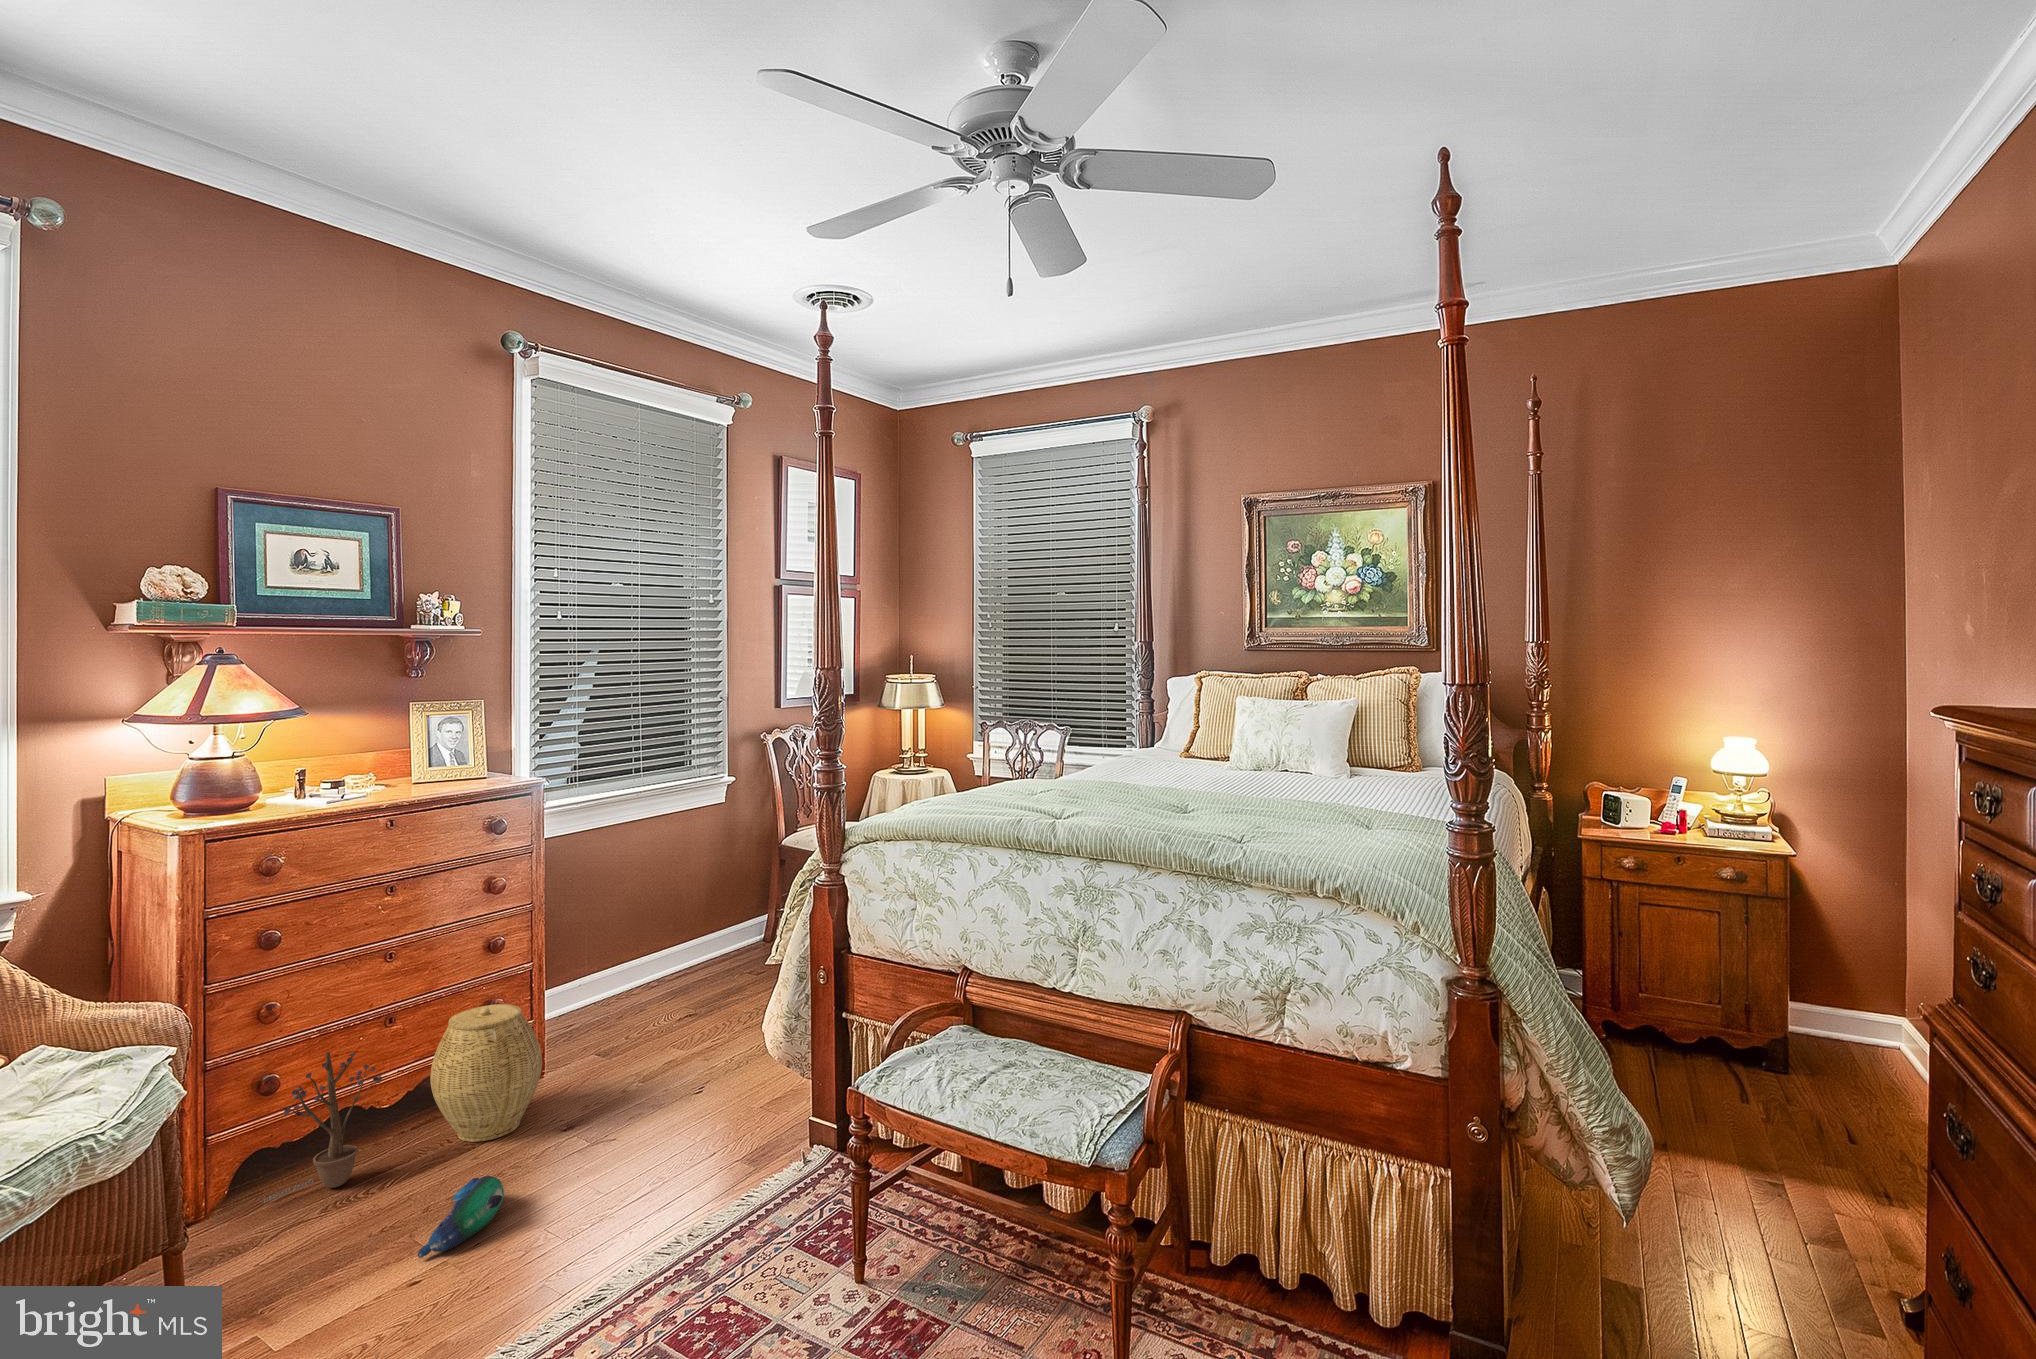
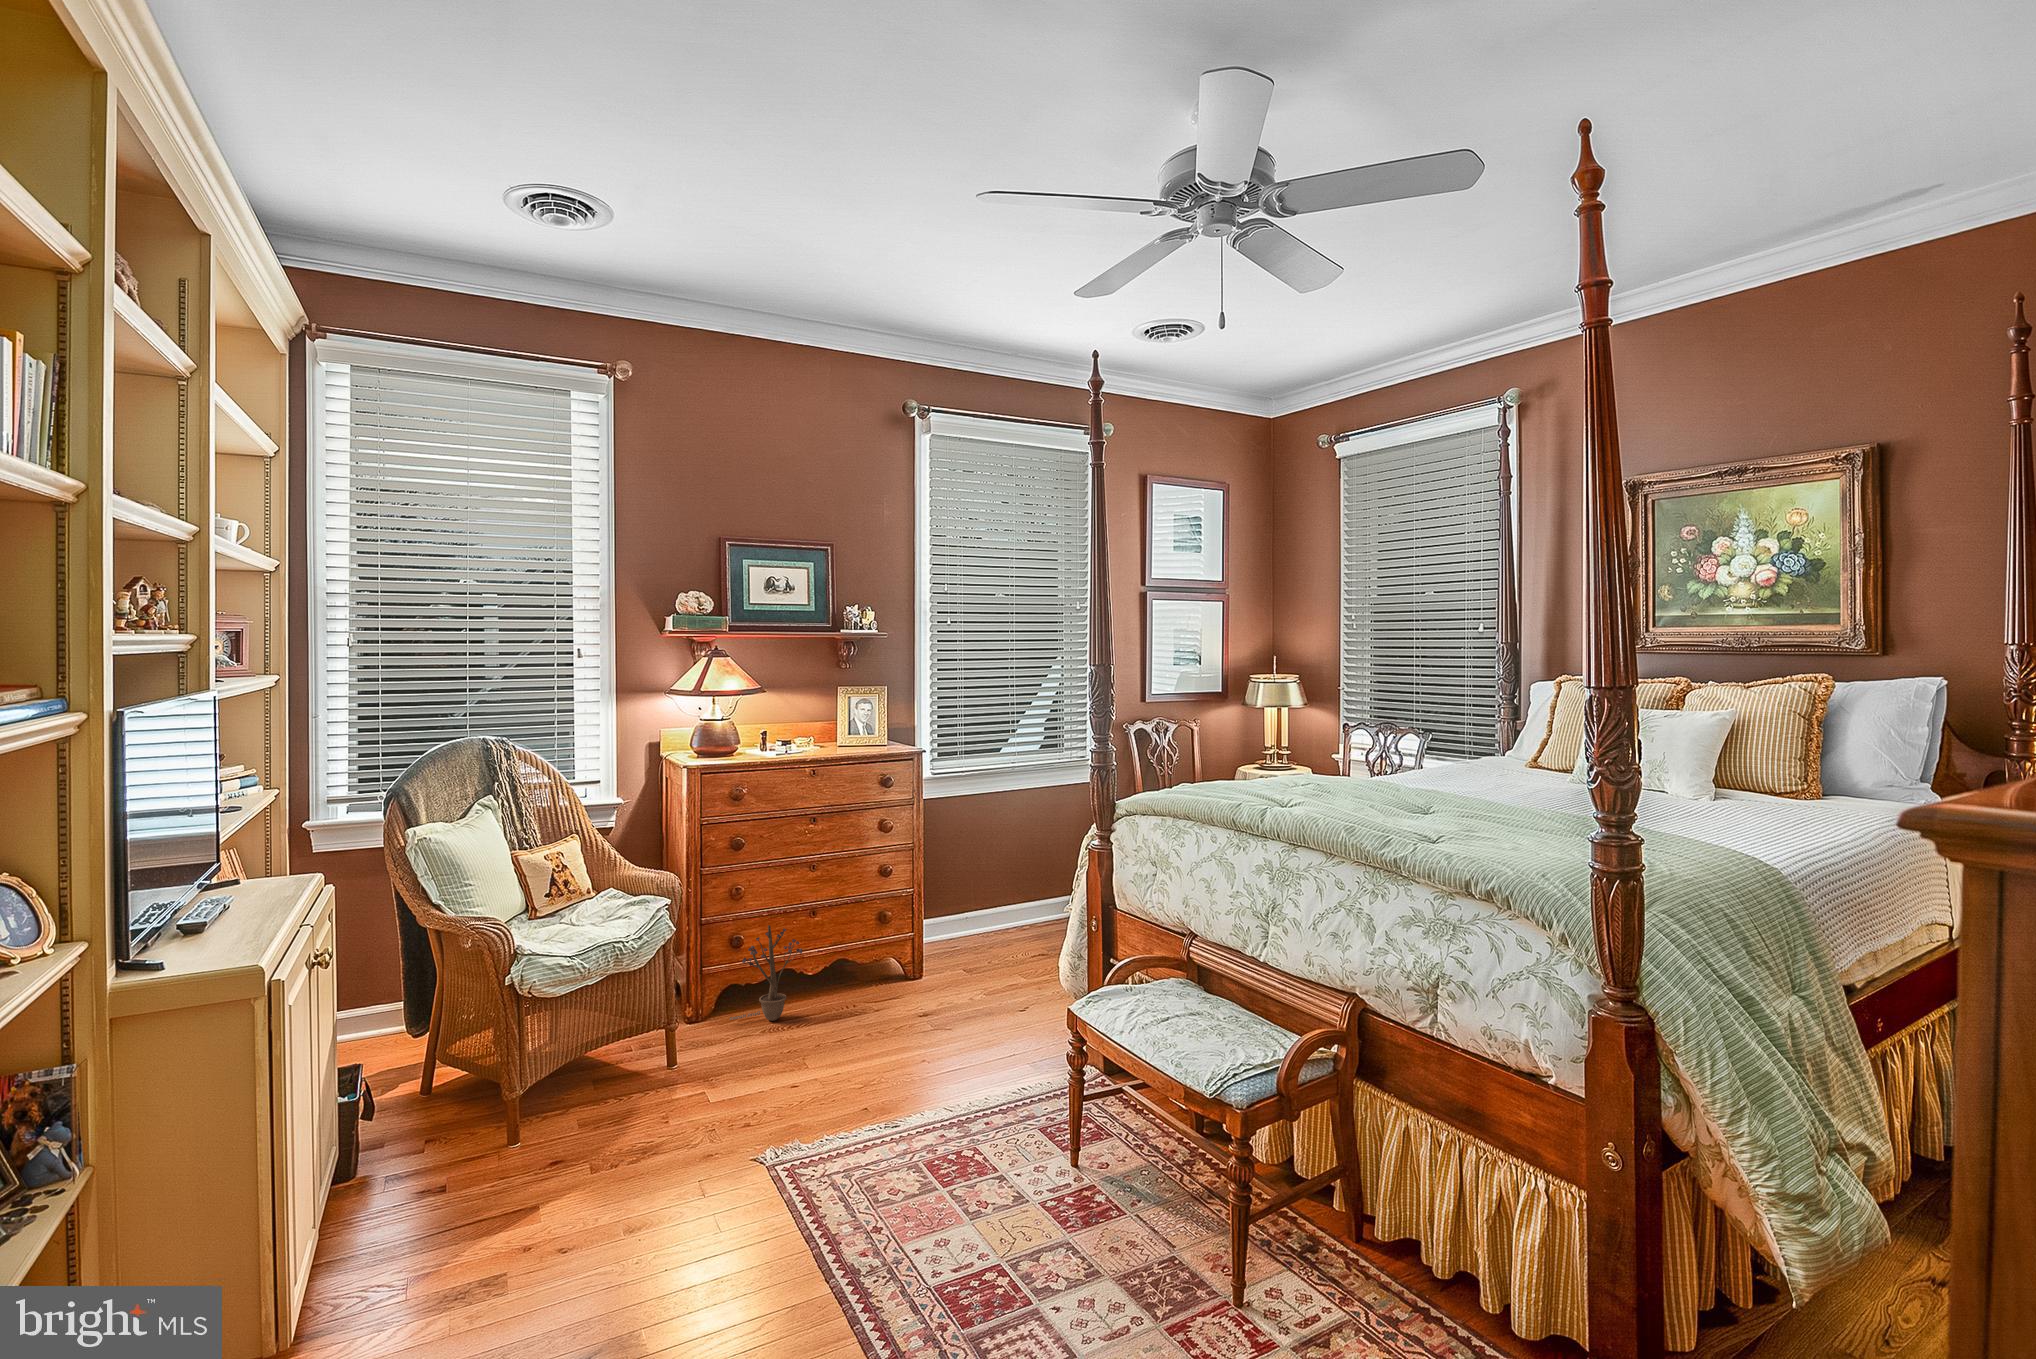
woven basket: present [430,1004,542,1142] -> none [837,912,911,1011]
plush toy: present [418,1176,504,1258] -> none [799,1031,861,1075]

